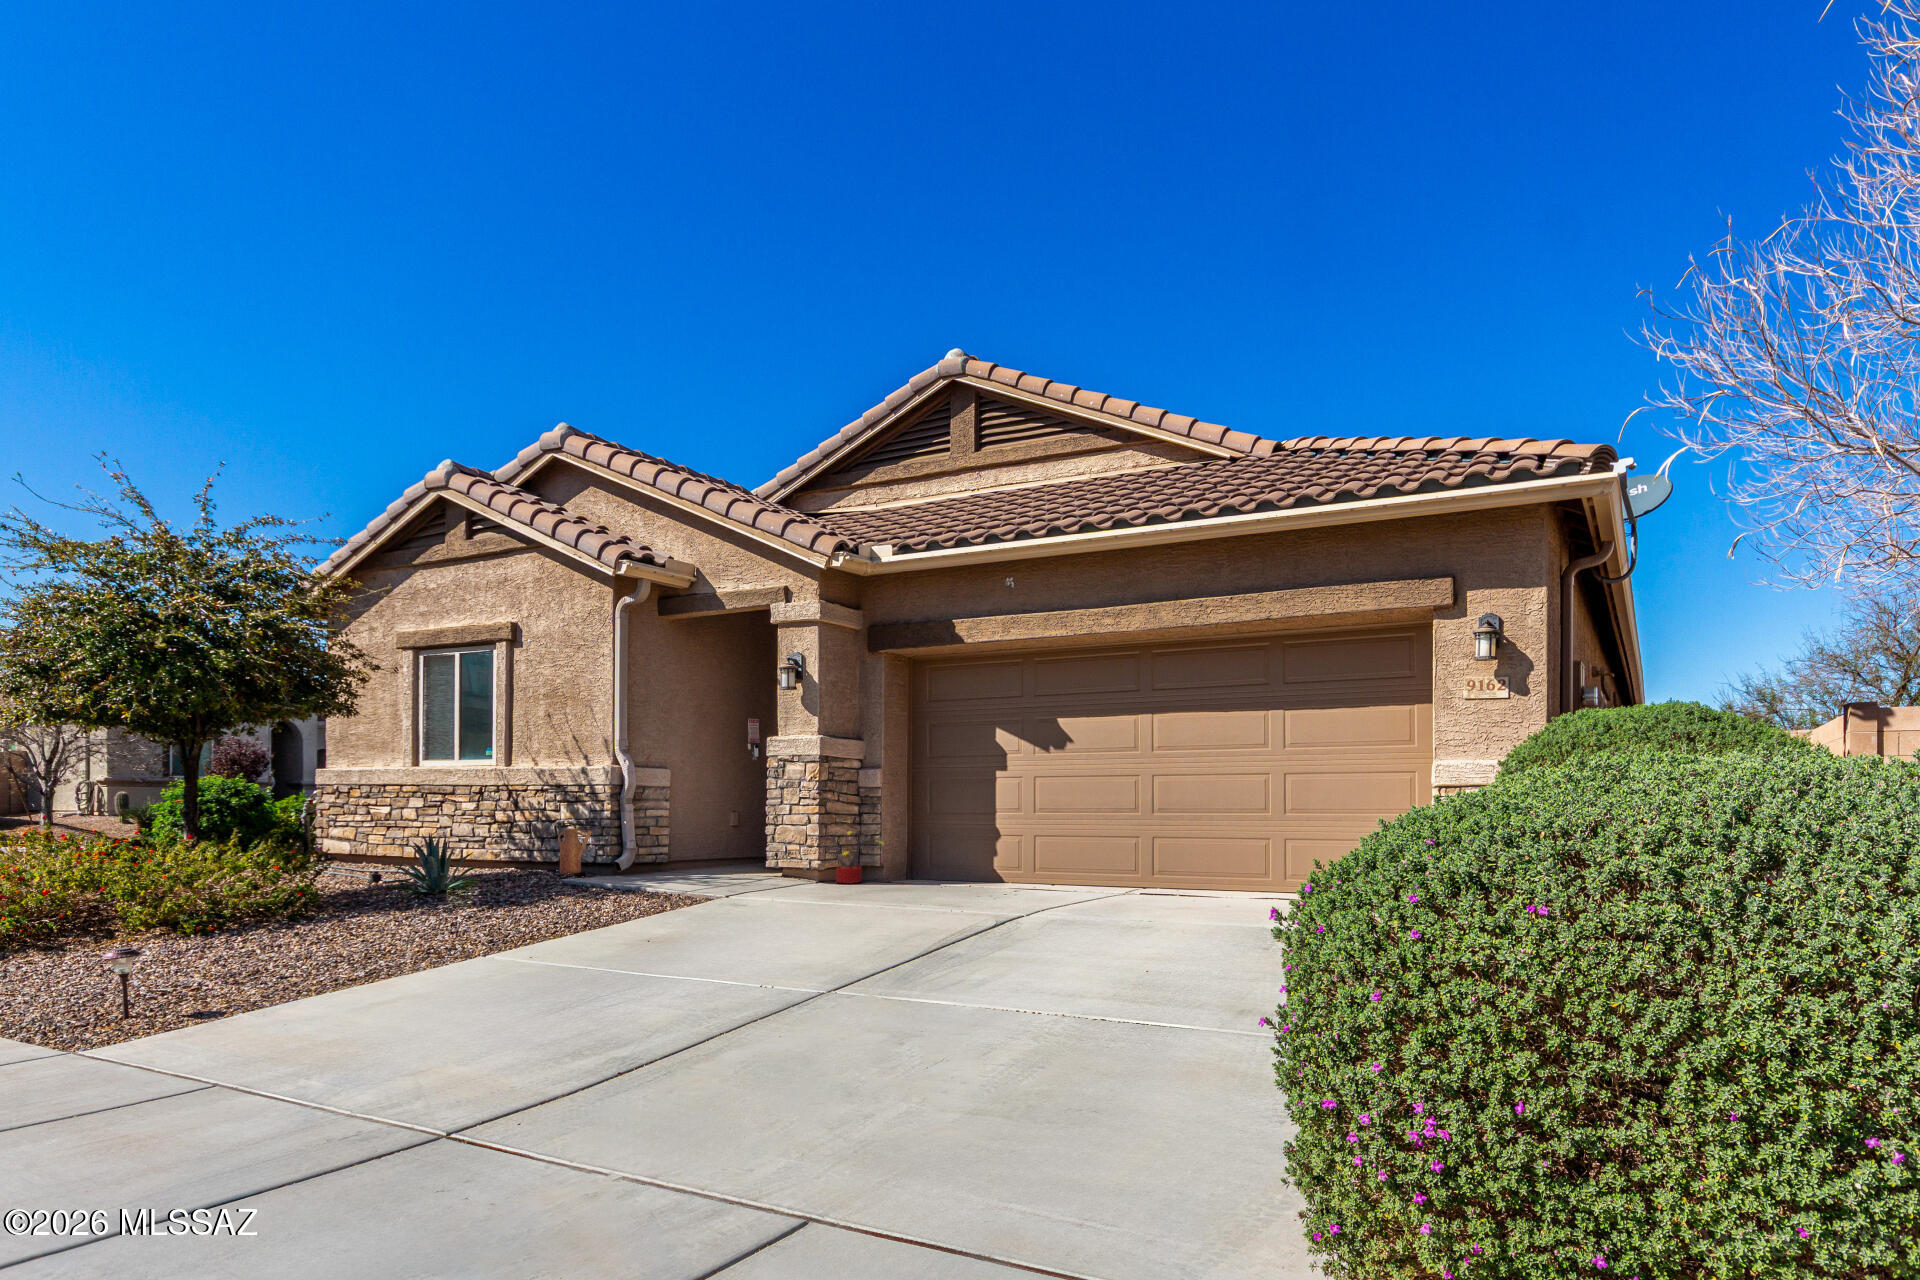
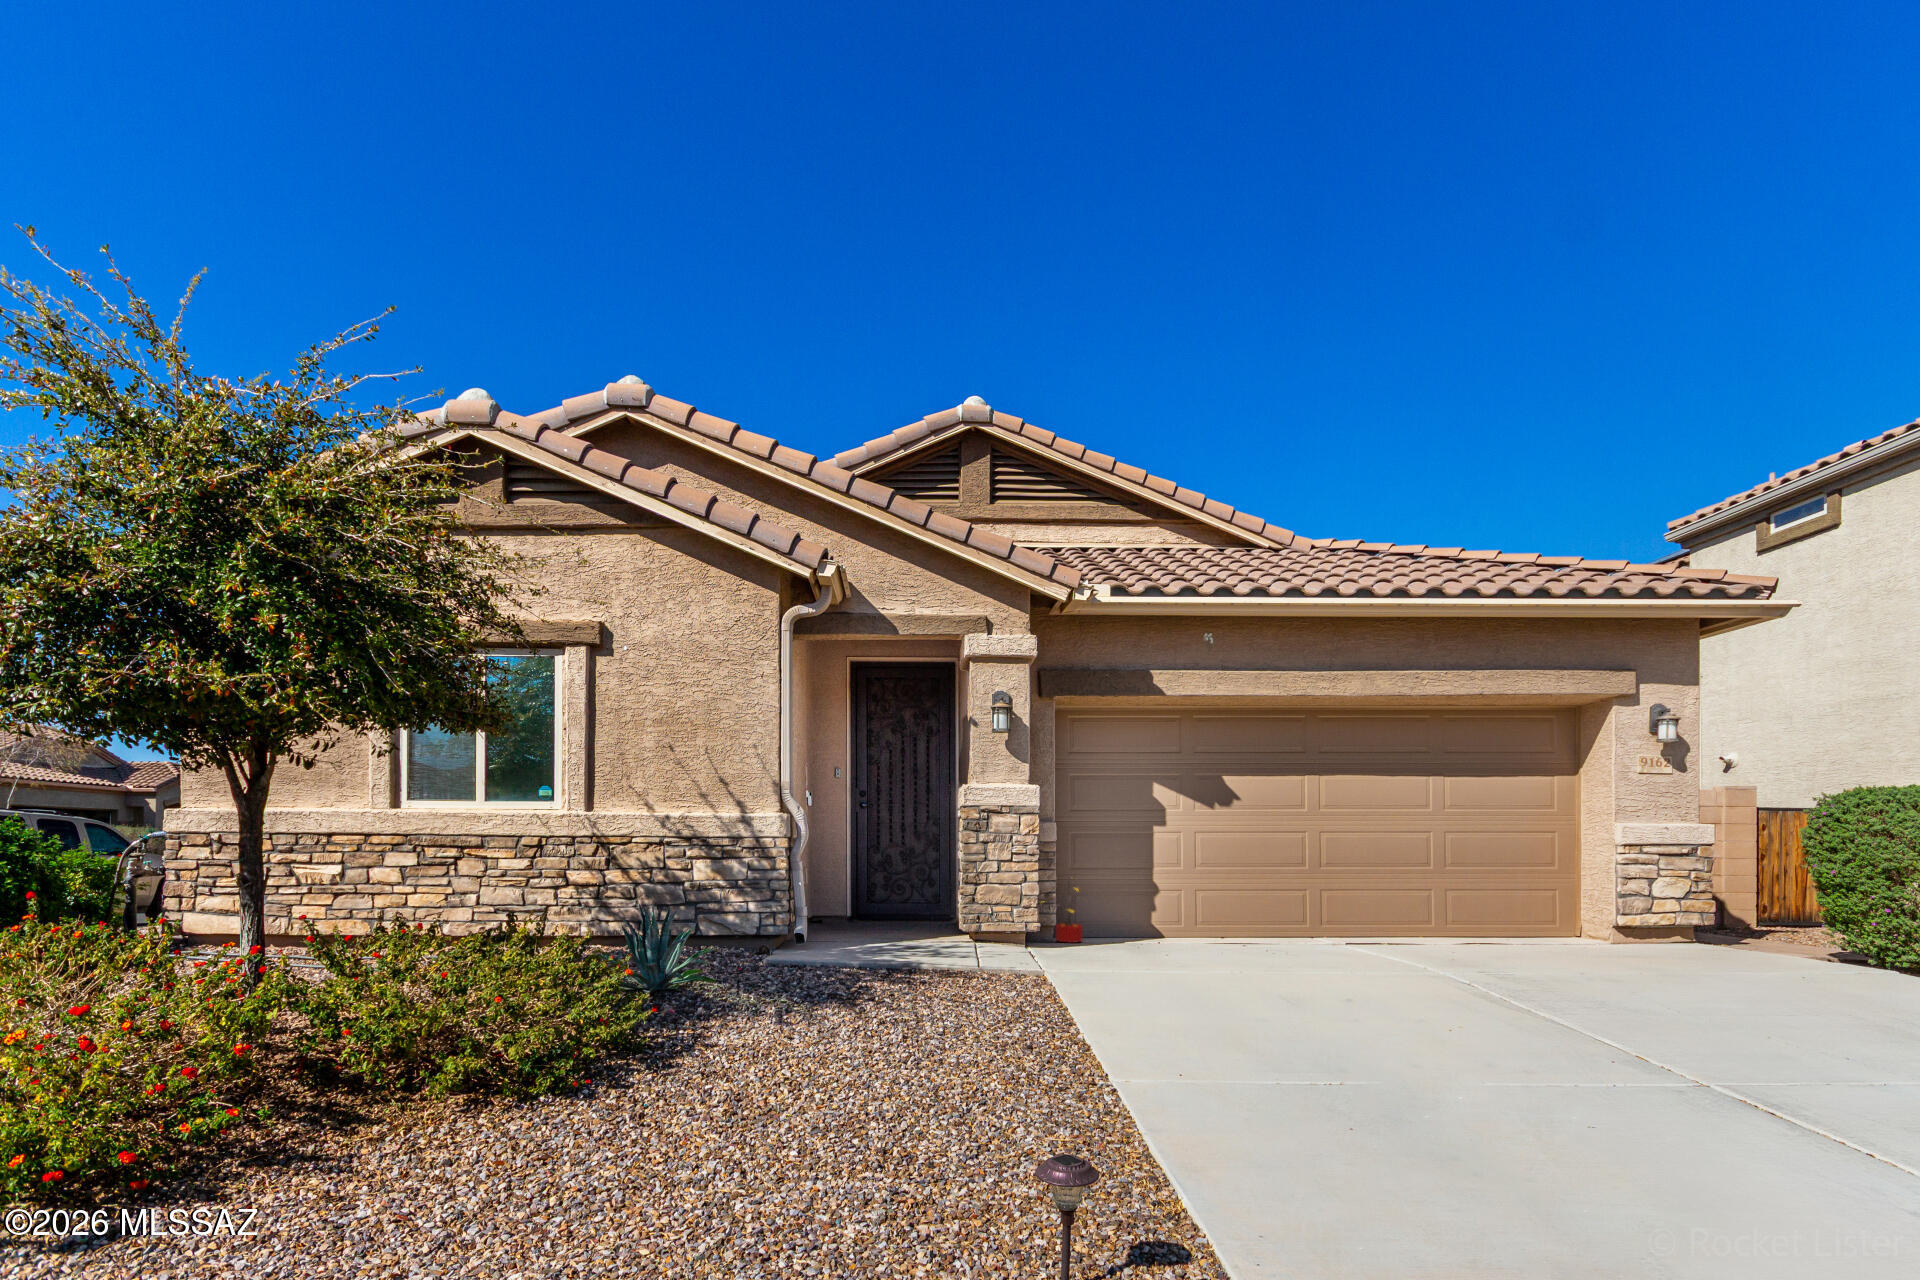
watering can: present [558,829,592,874] -> none [710,891,764,947]

